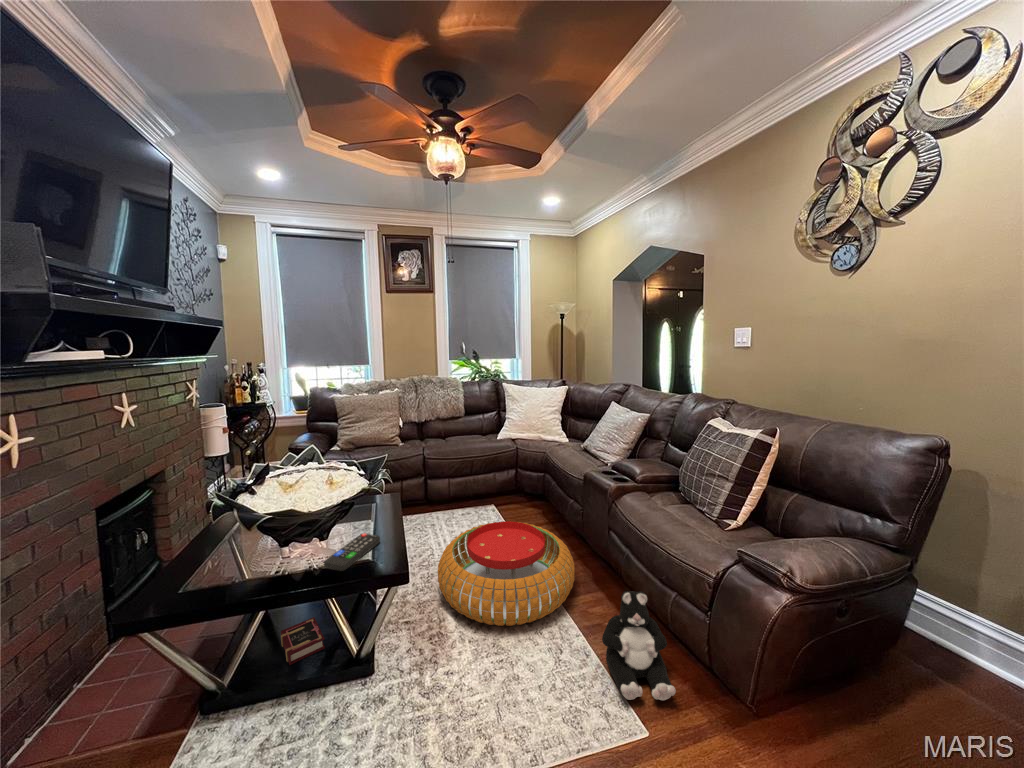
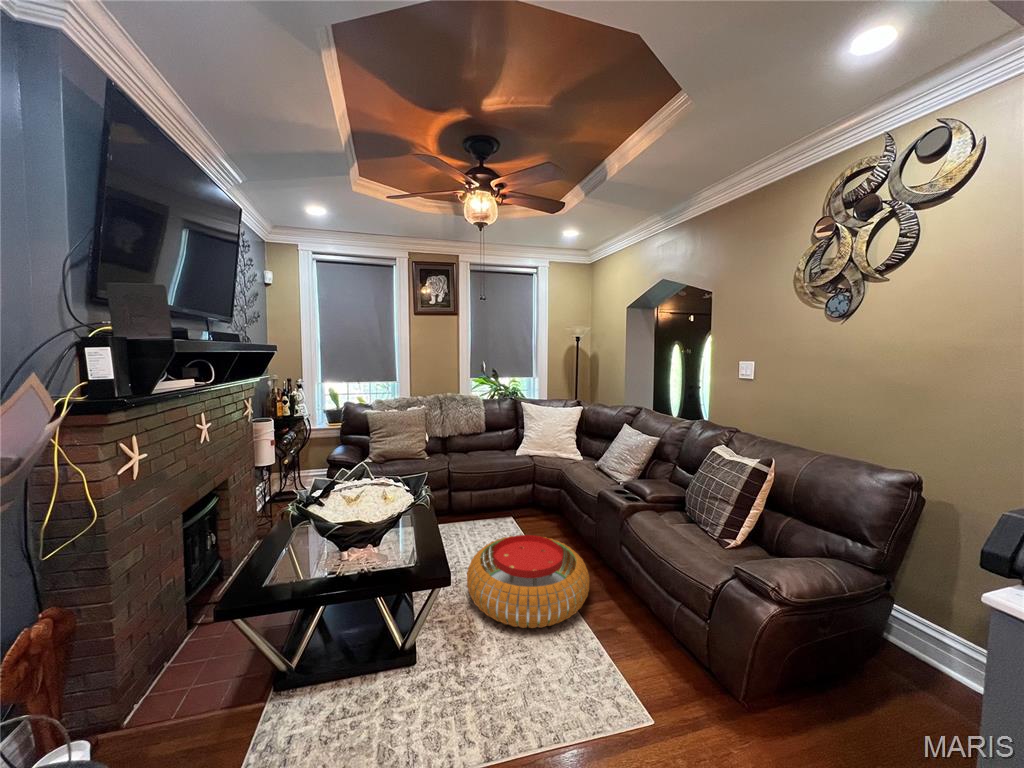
remote control: present [324,534,380,571] -> none [380,542,423,574]
plush toy: present [602,591,676,700] -> none [614,600,677,695]
book: present [281,617,325,665] -> none [335,614,373,653]

